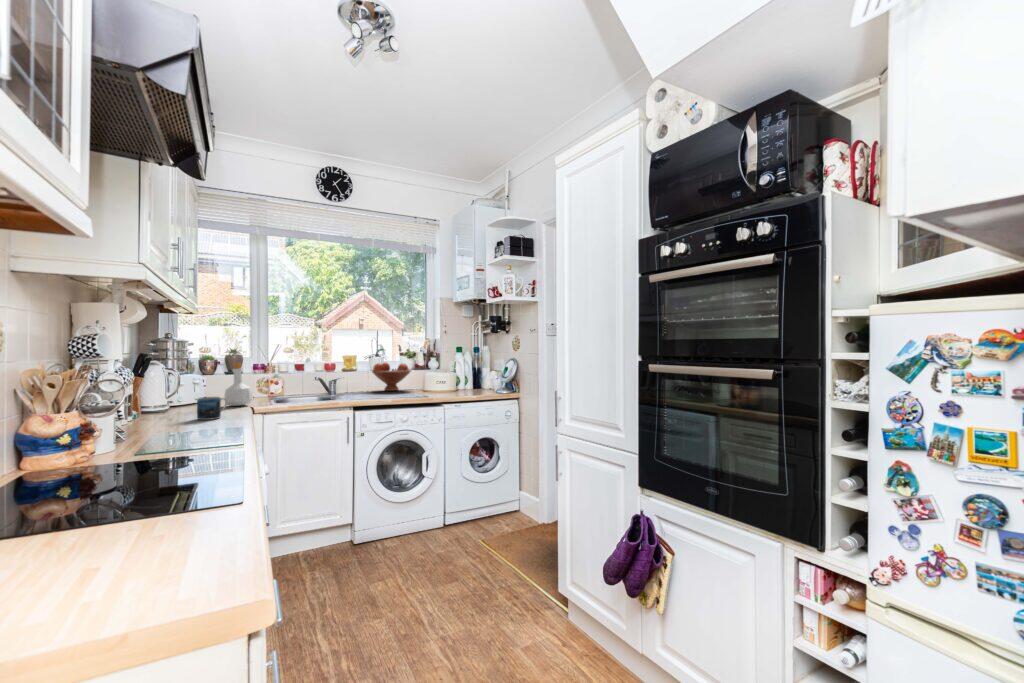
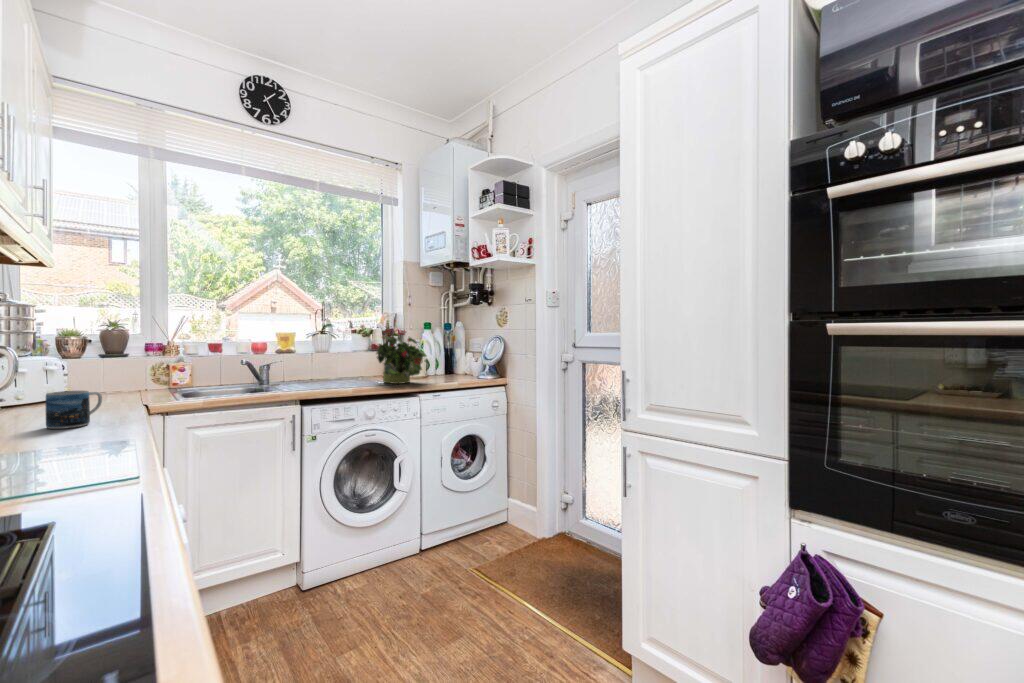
potted plant: none [413,352,455,395] -> present [376,329,429,384]
fruit bowl: present [372,362,411,391] -> none [316,342,367,379]
bottle: present [225,363,252,406] -> none [98,339,145,403]

